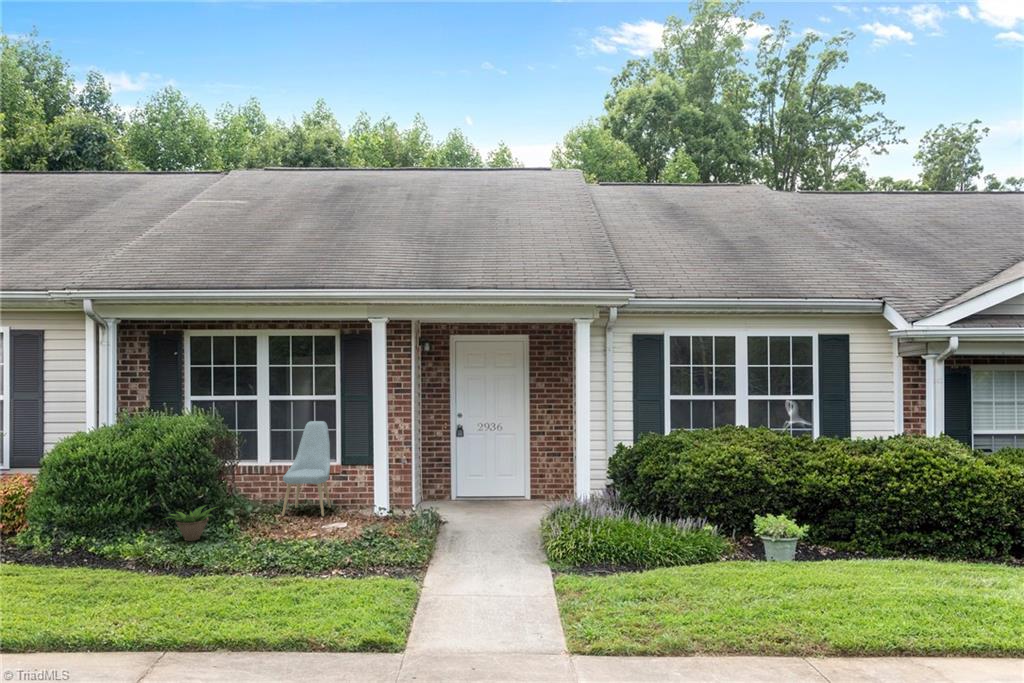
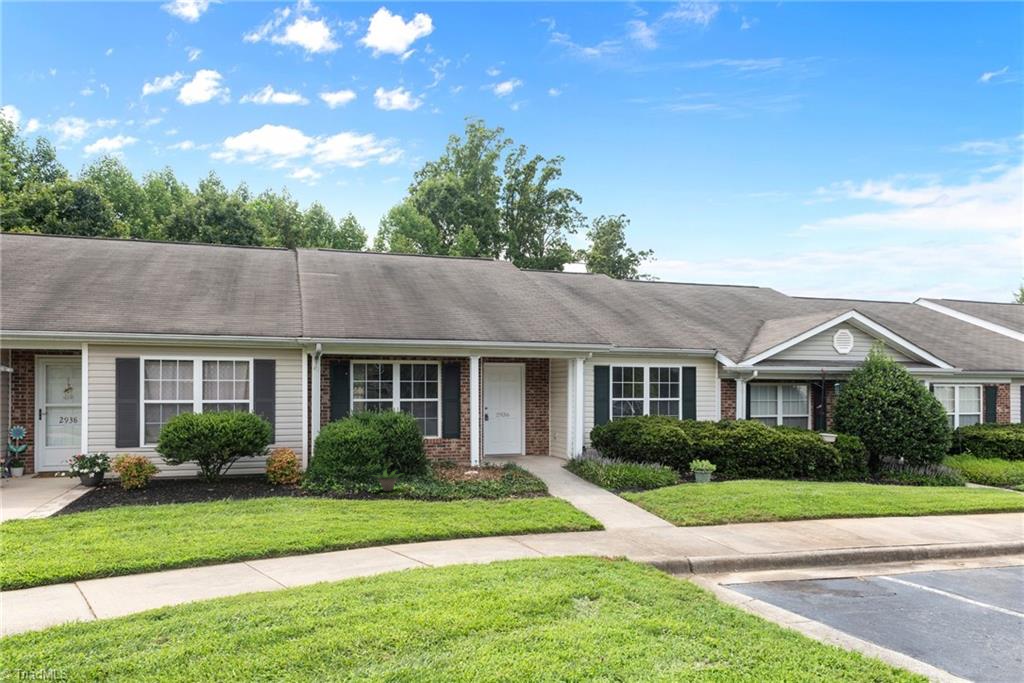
chair: present [282,421,331,516] -> none [404,417,436,479]

